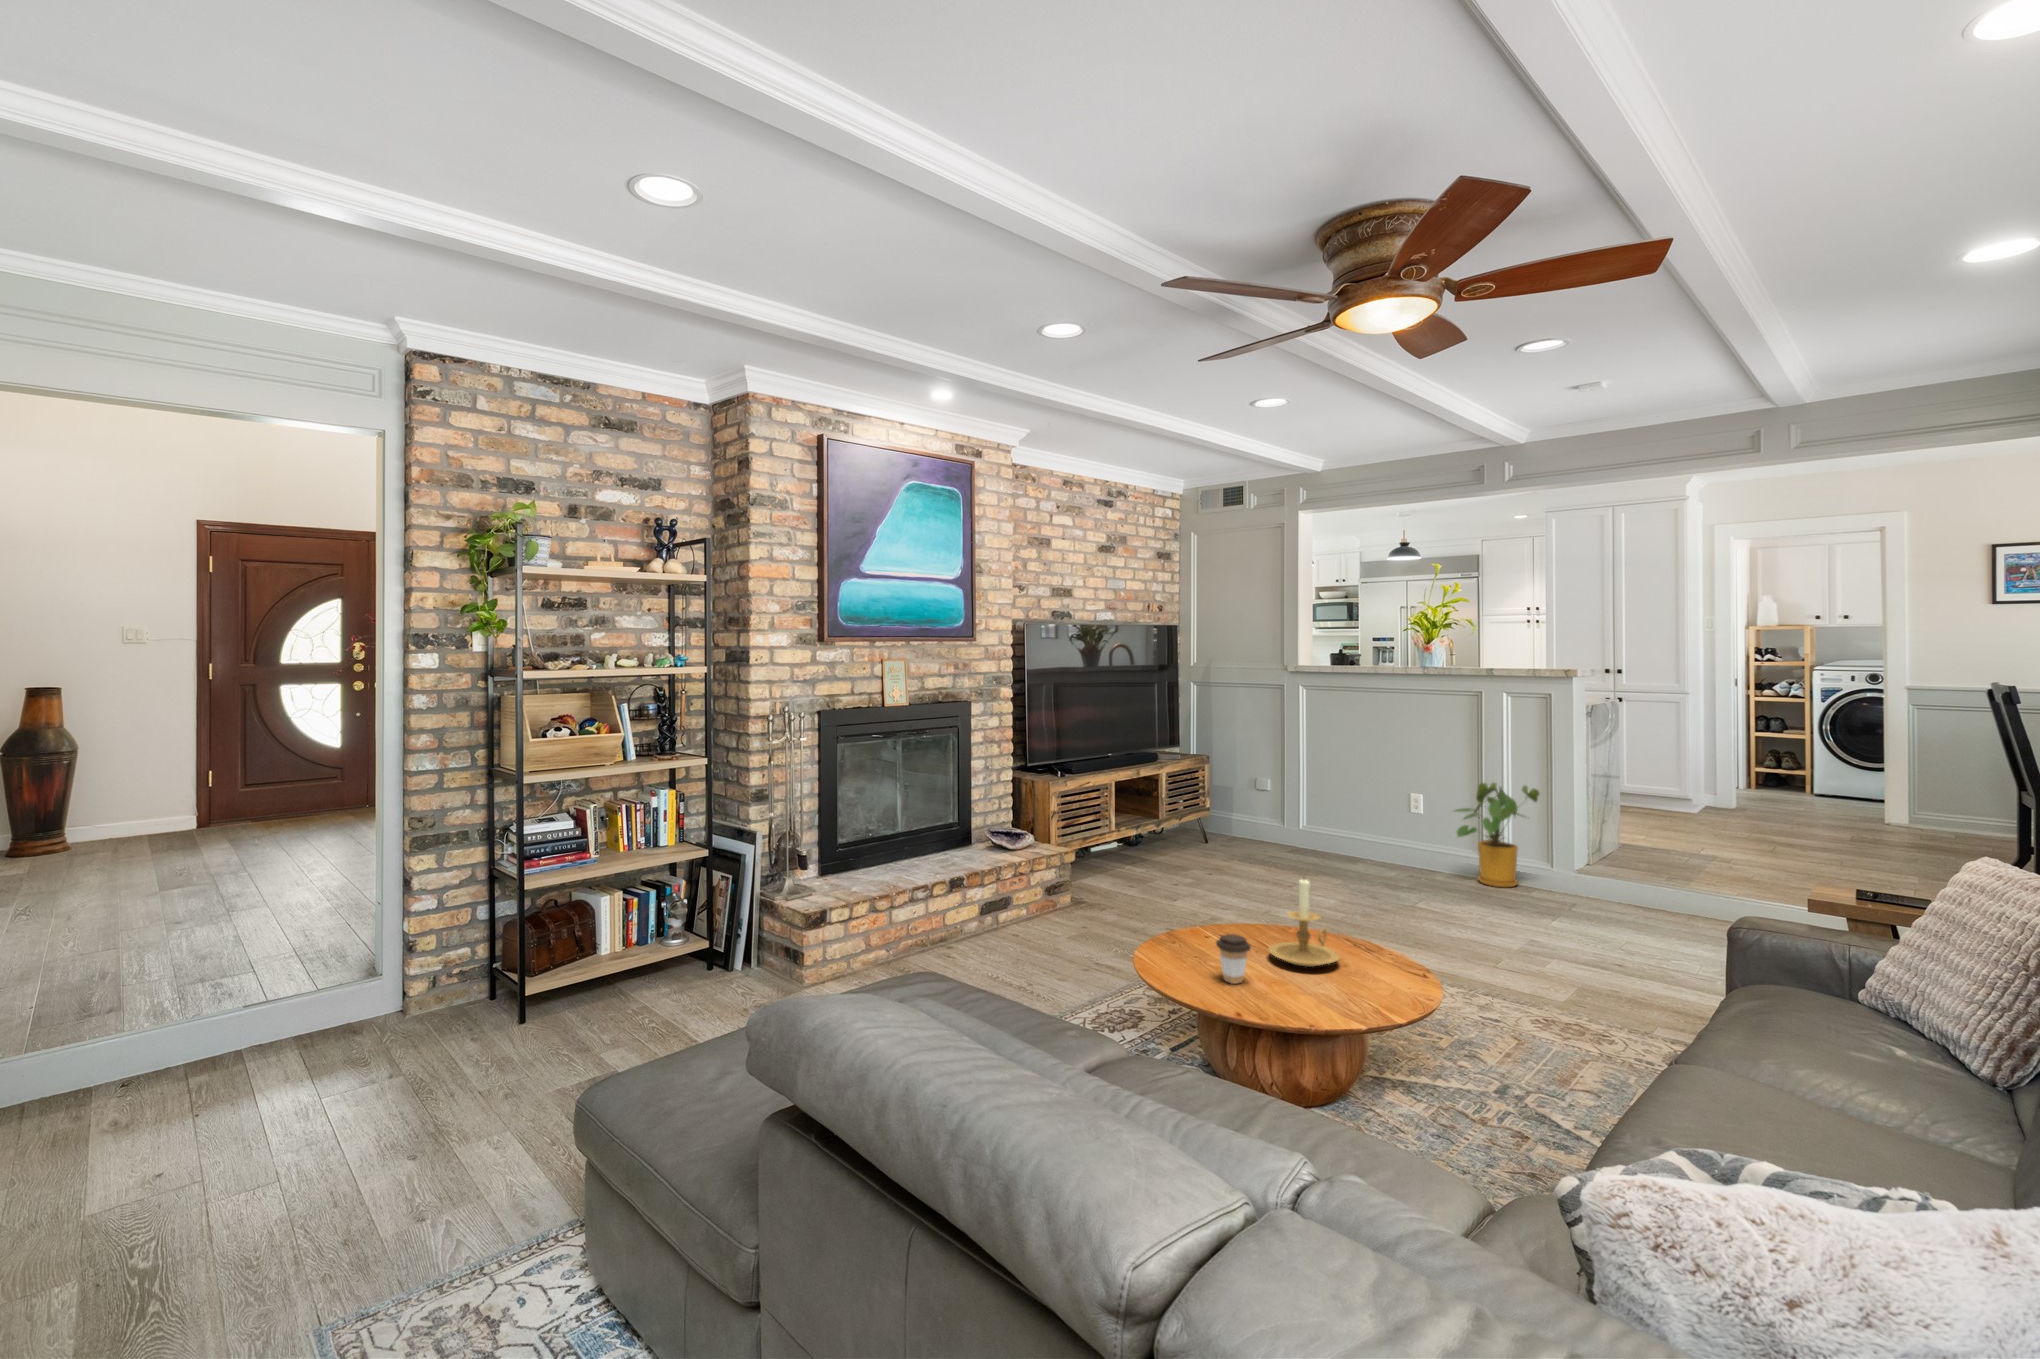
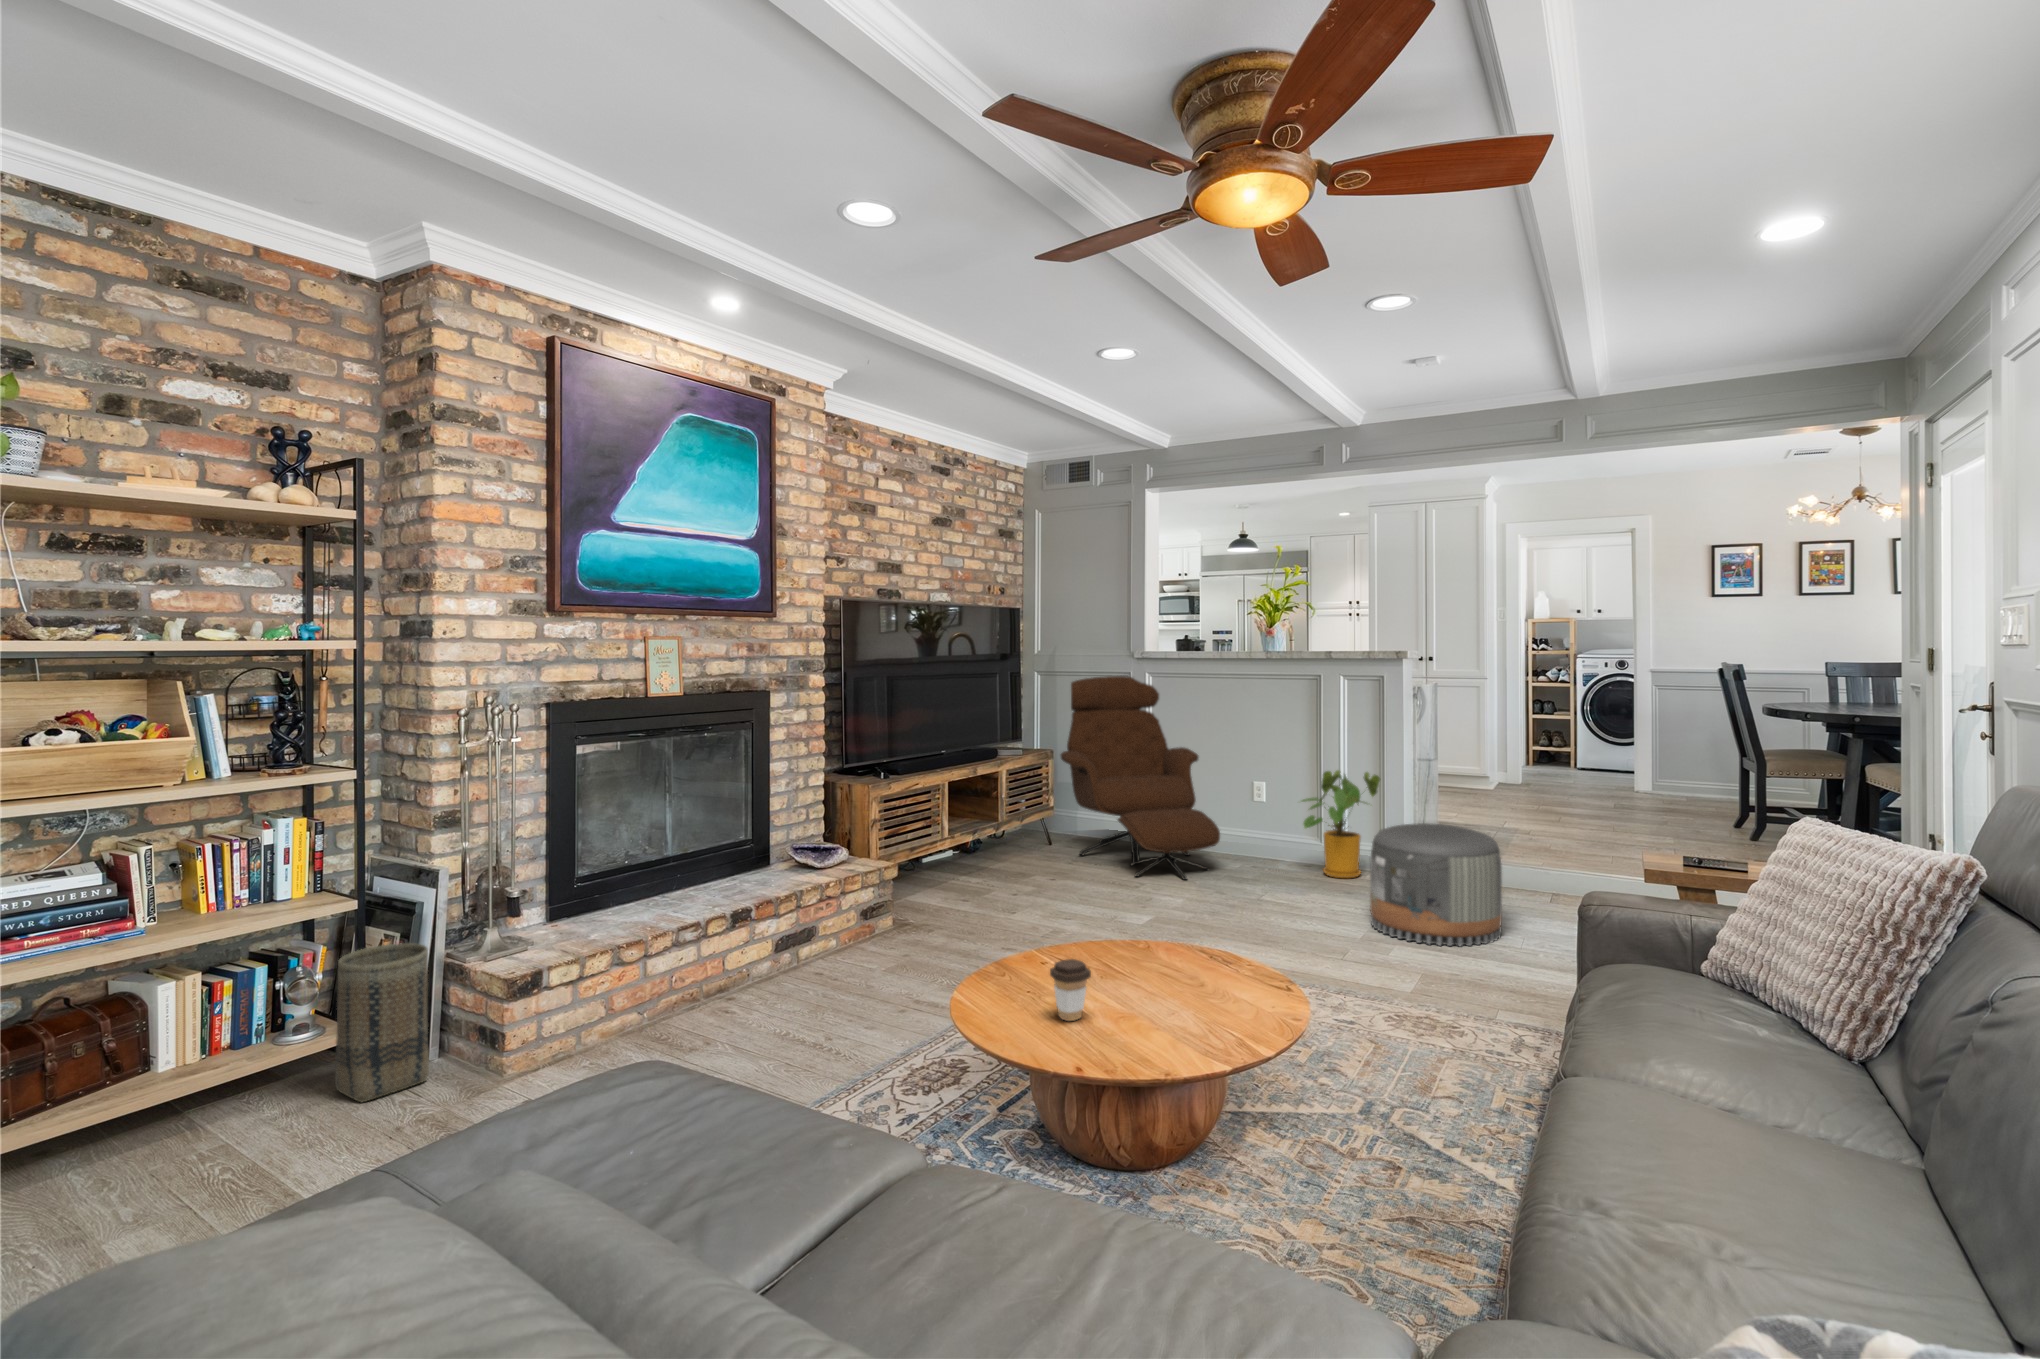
lounge chair: none [1217,688,1372,878] -> present [1061,676,1220,880]
pouf: none [1524,839,1667,960] -> present [1370,823,1502,946]
candle holder: present [1268,879,1339,967] -> none [1112,882,1193,990]
basket: none [695,885,753,994] -> present [335,943,429,1102]

